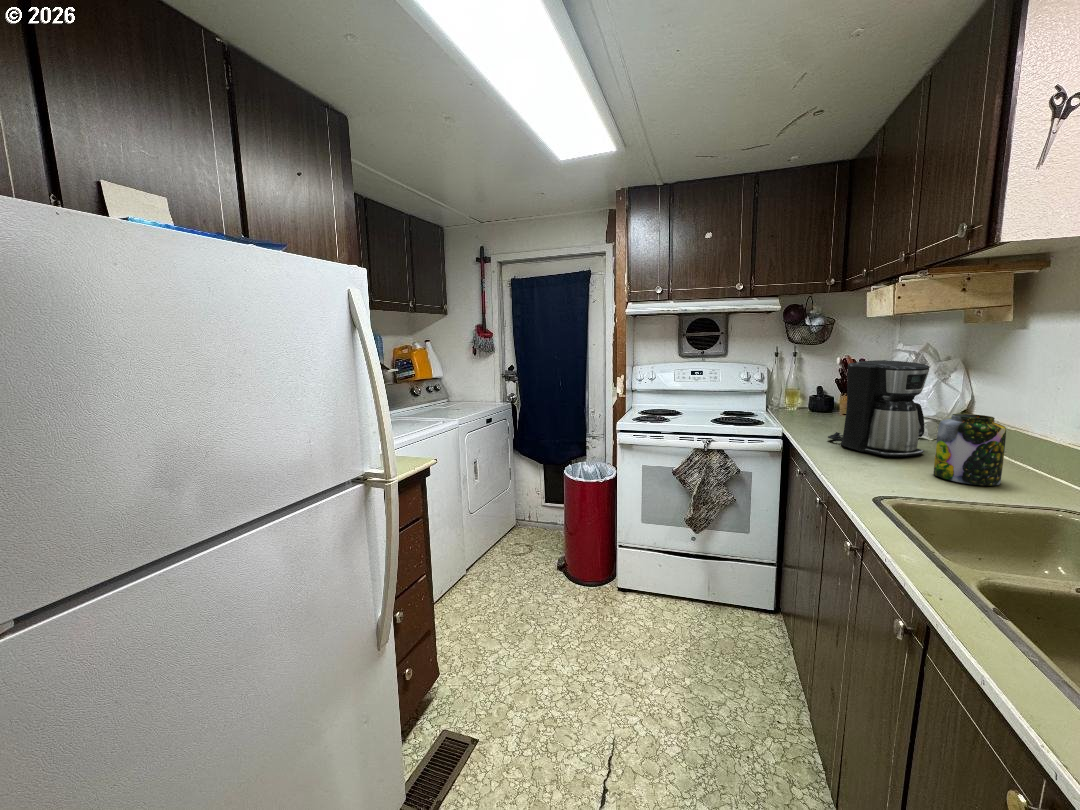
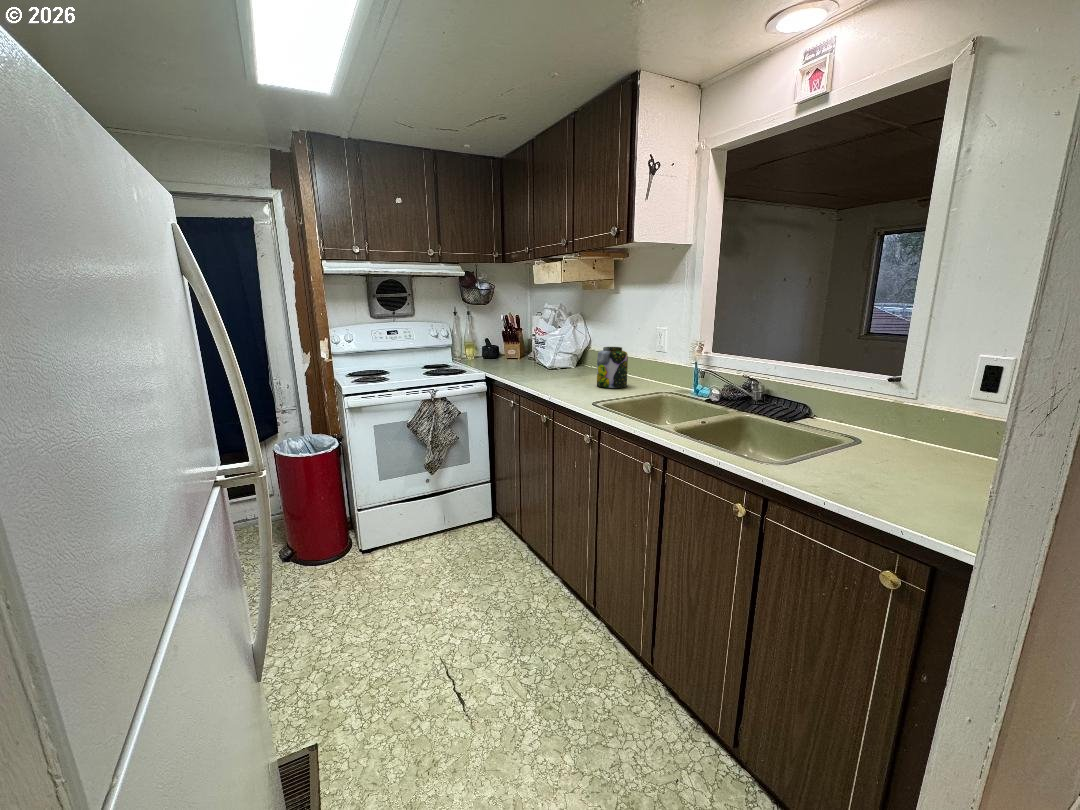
coffee maker: present [828,360,929,457] -> none [523,316,581,381]

